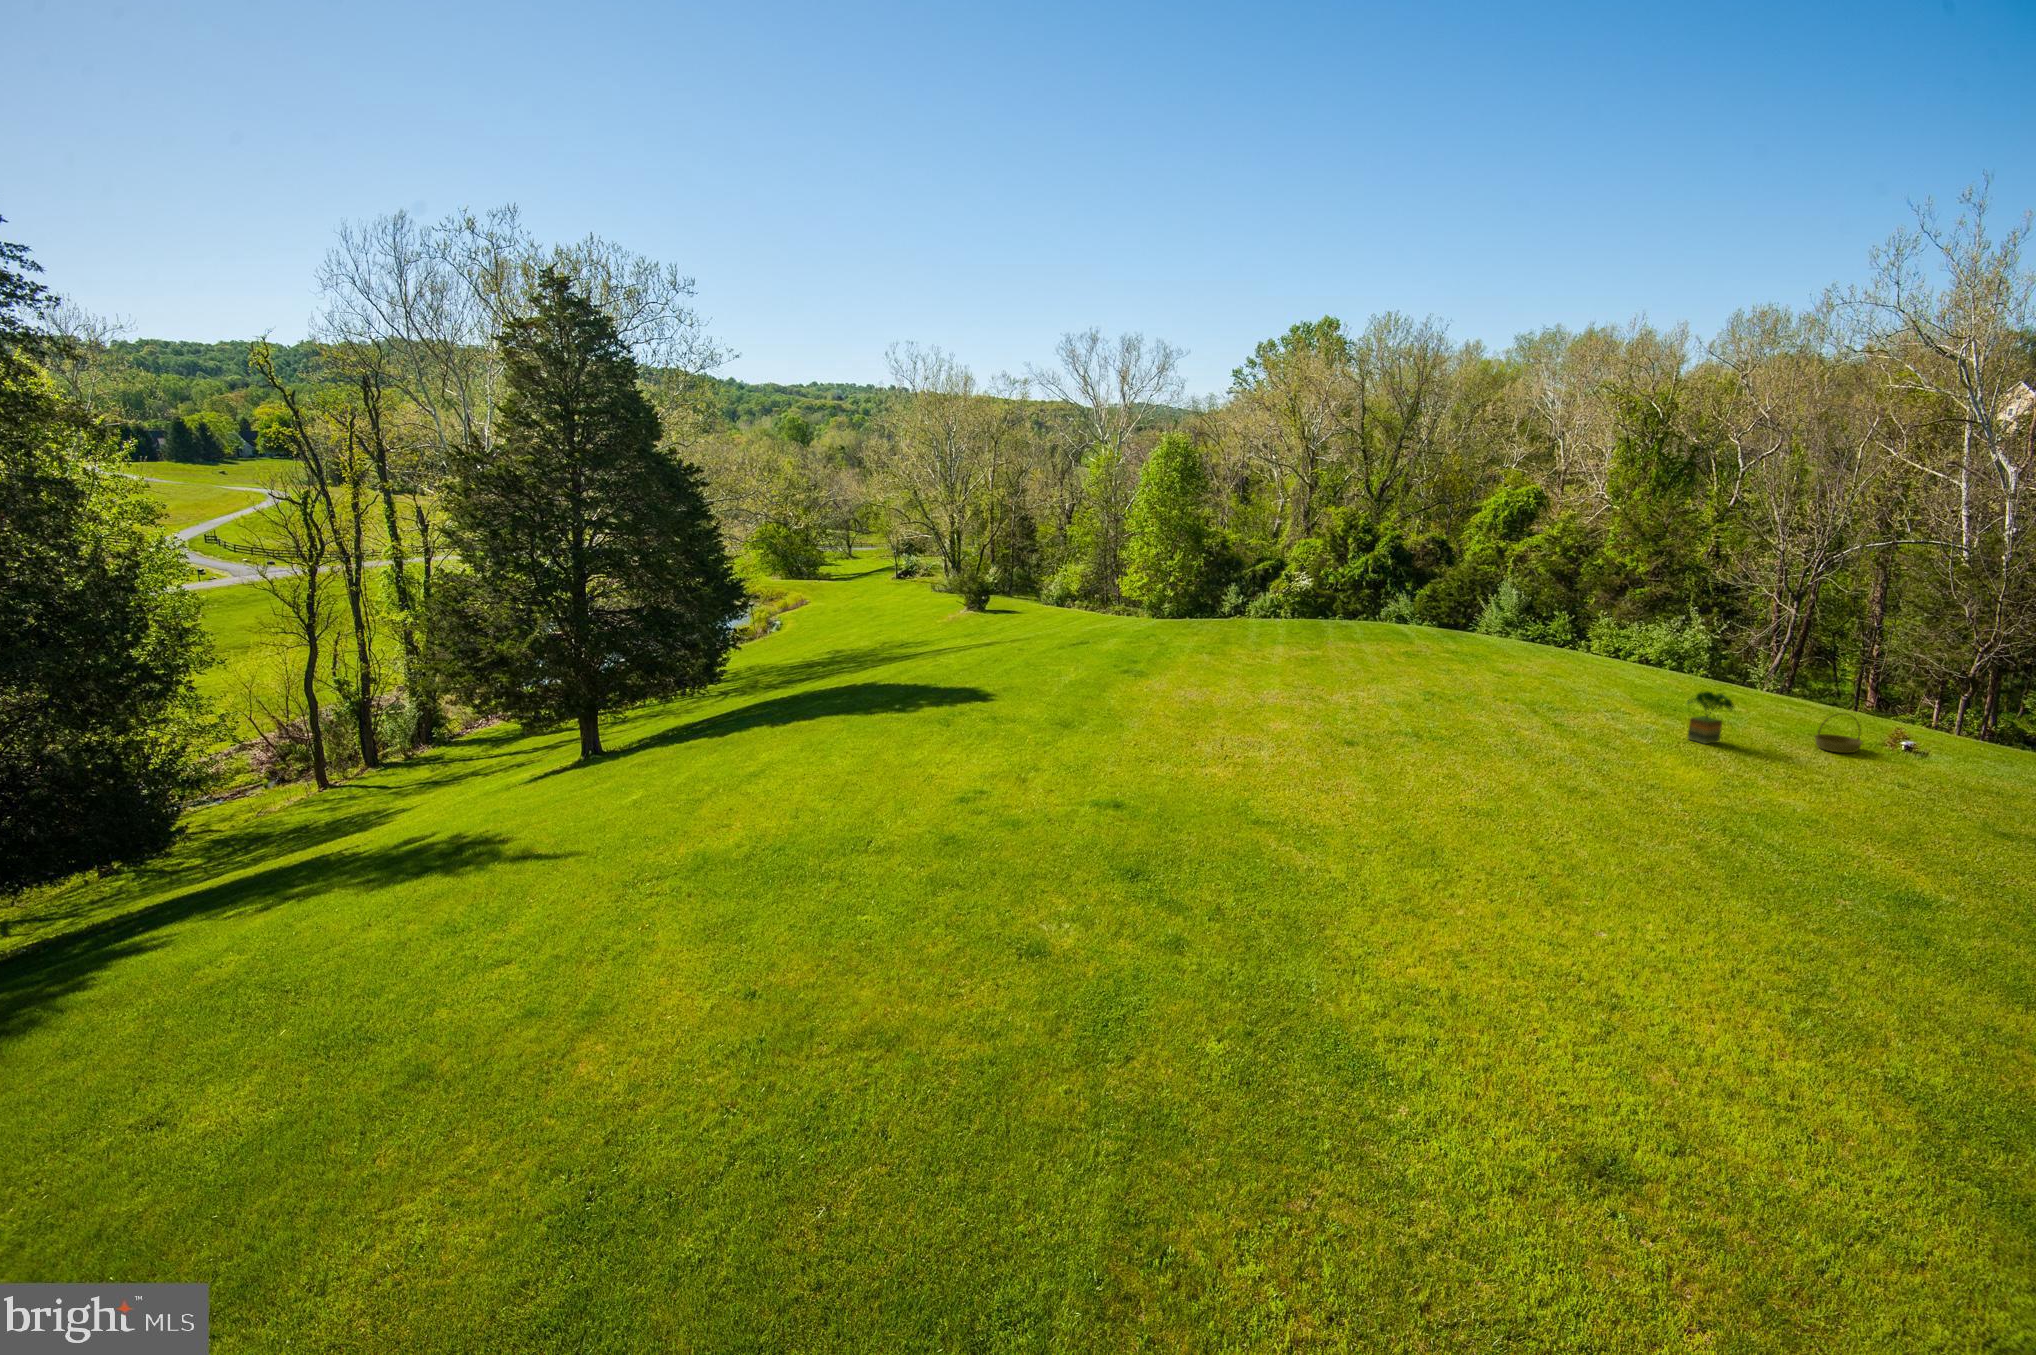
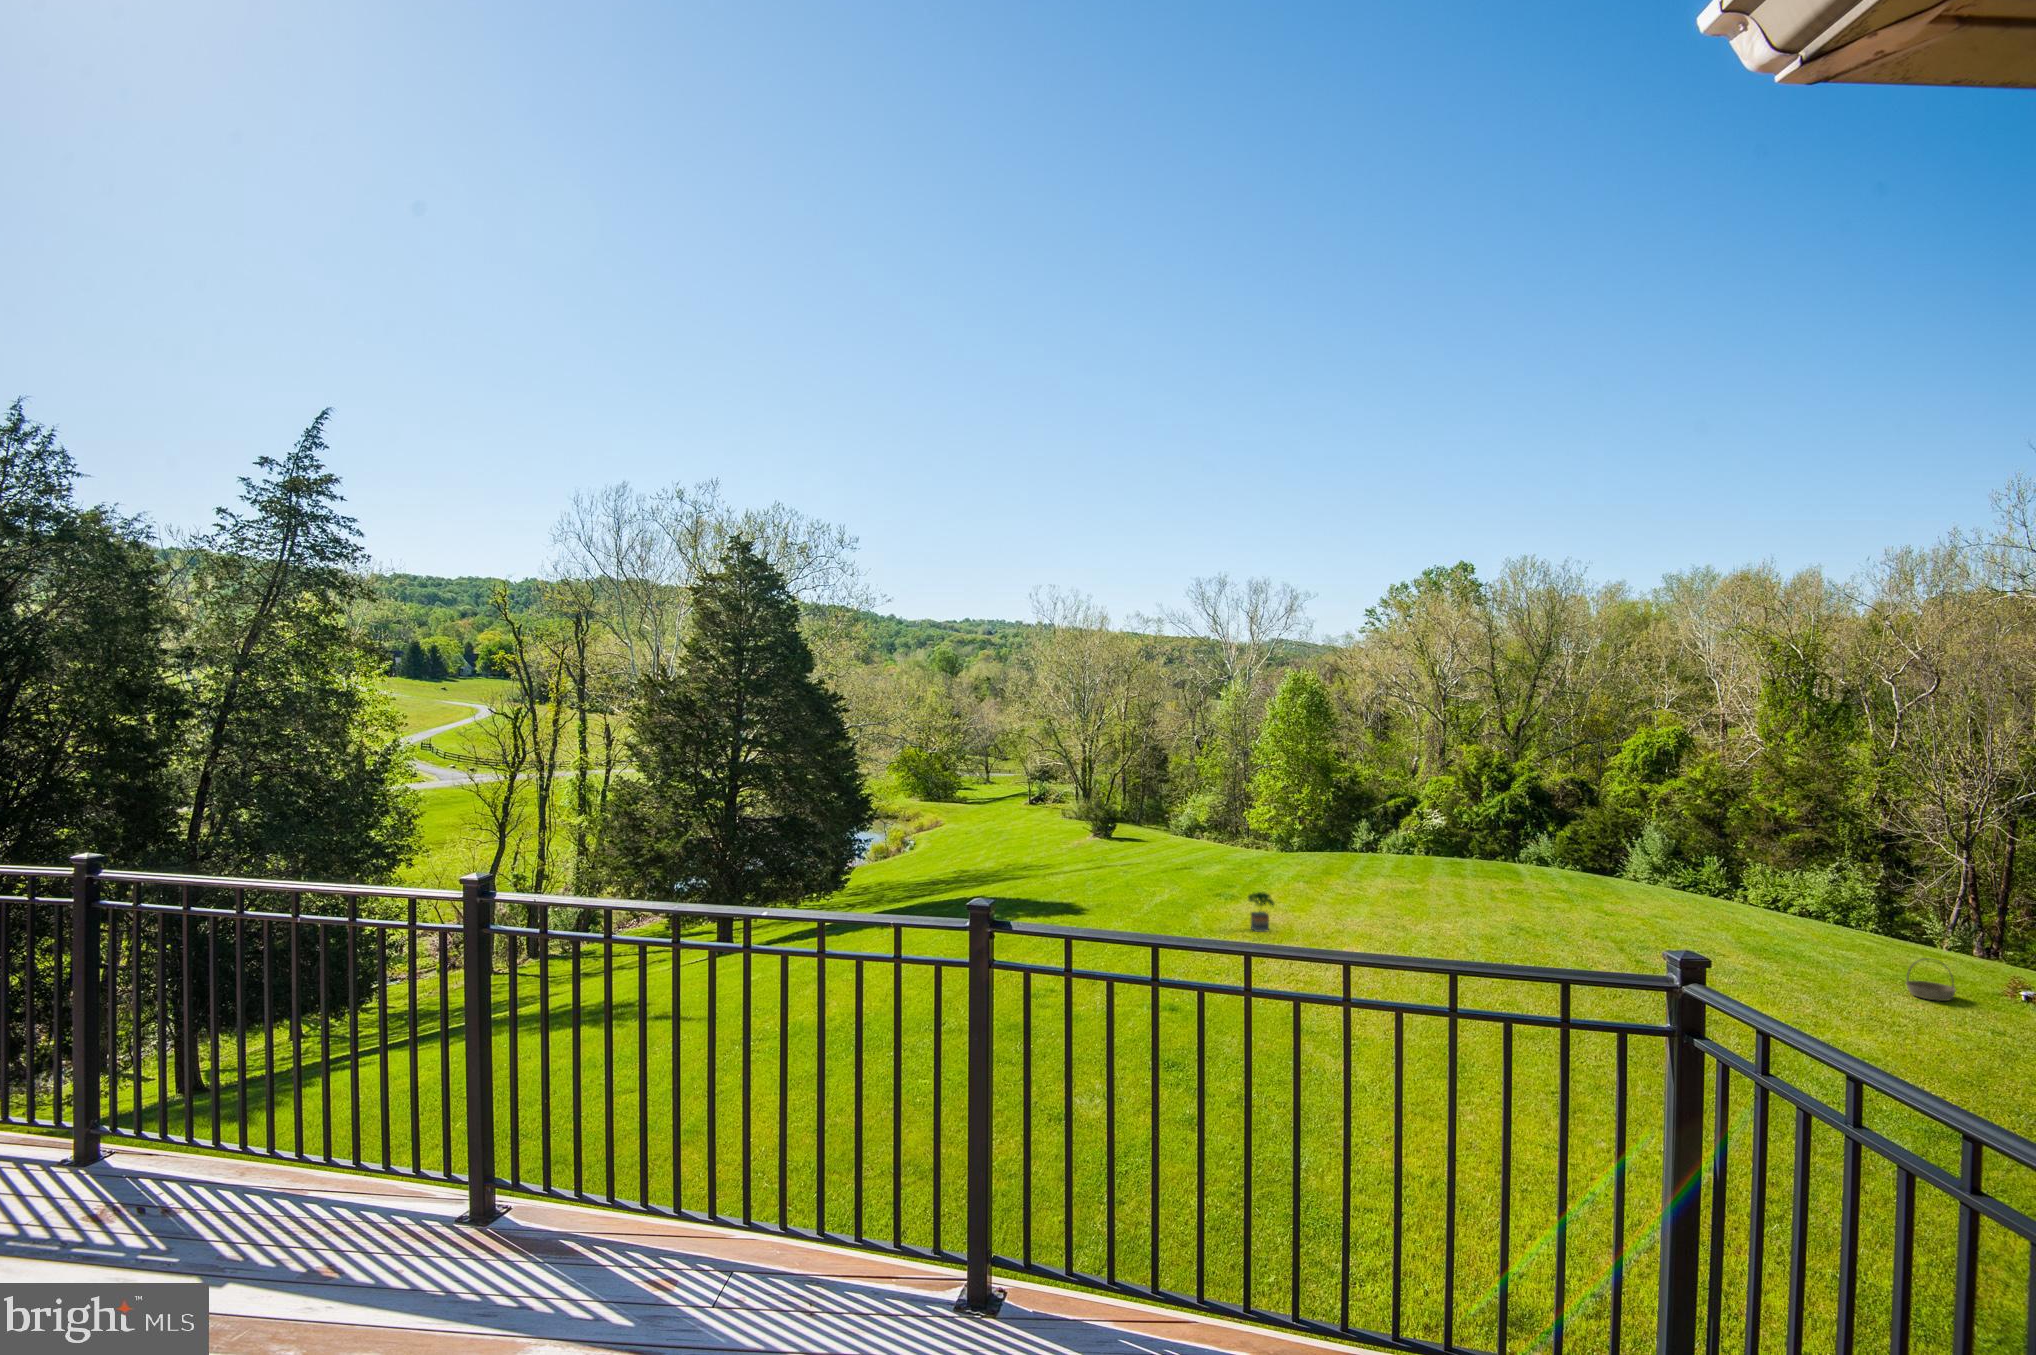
potted tree: present [1687,691,1734,744] -> present [1248,892,1274,932]

